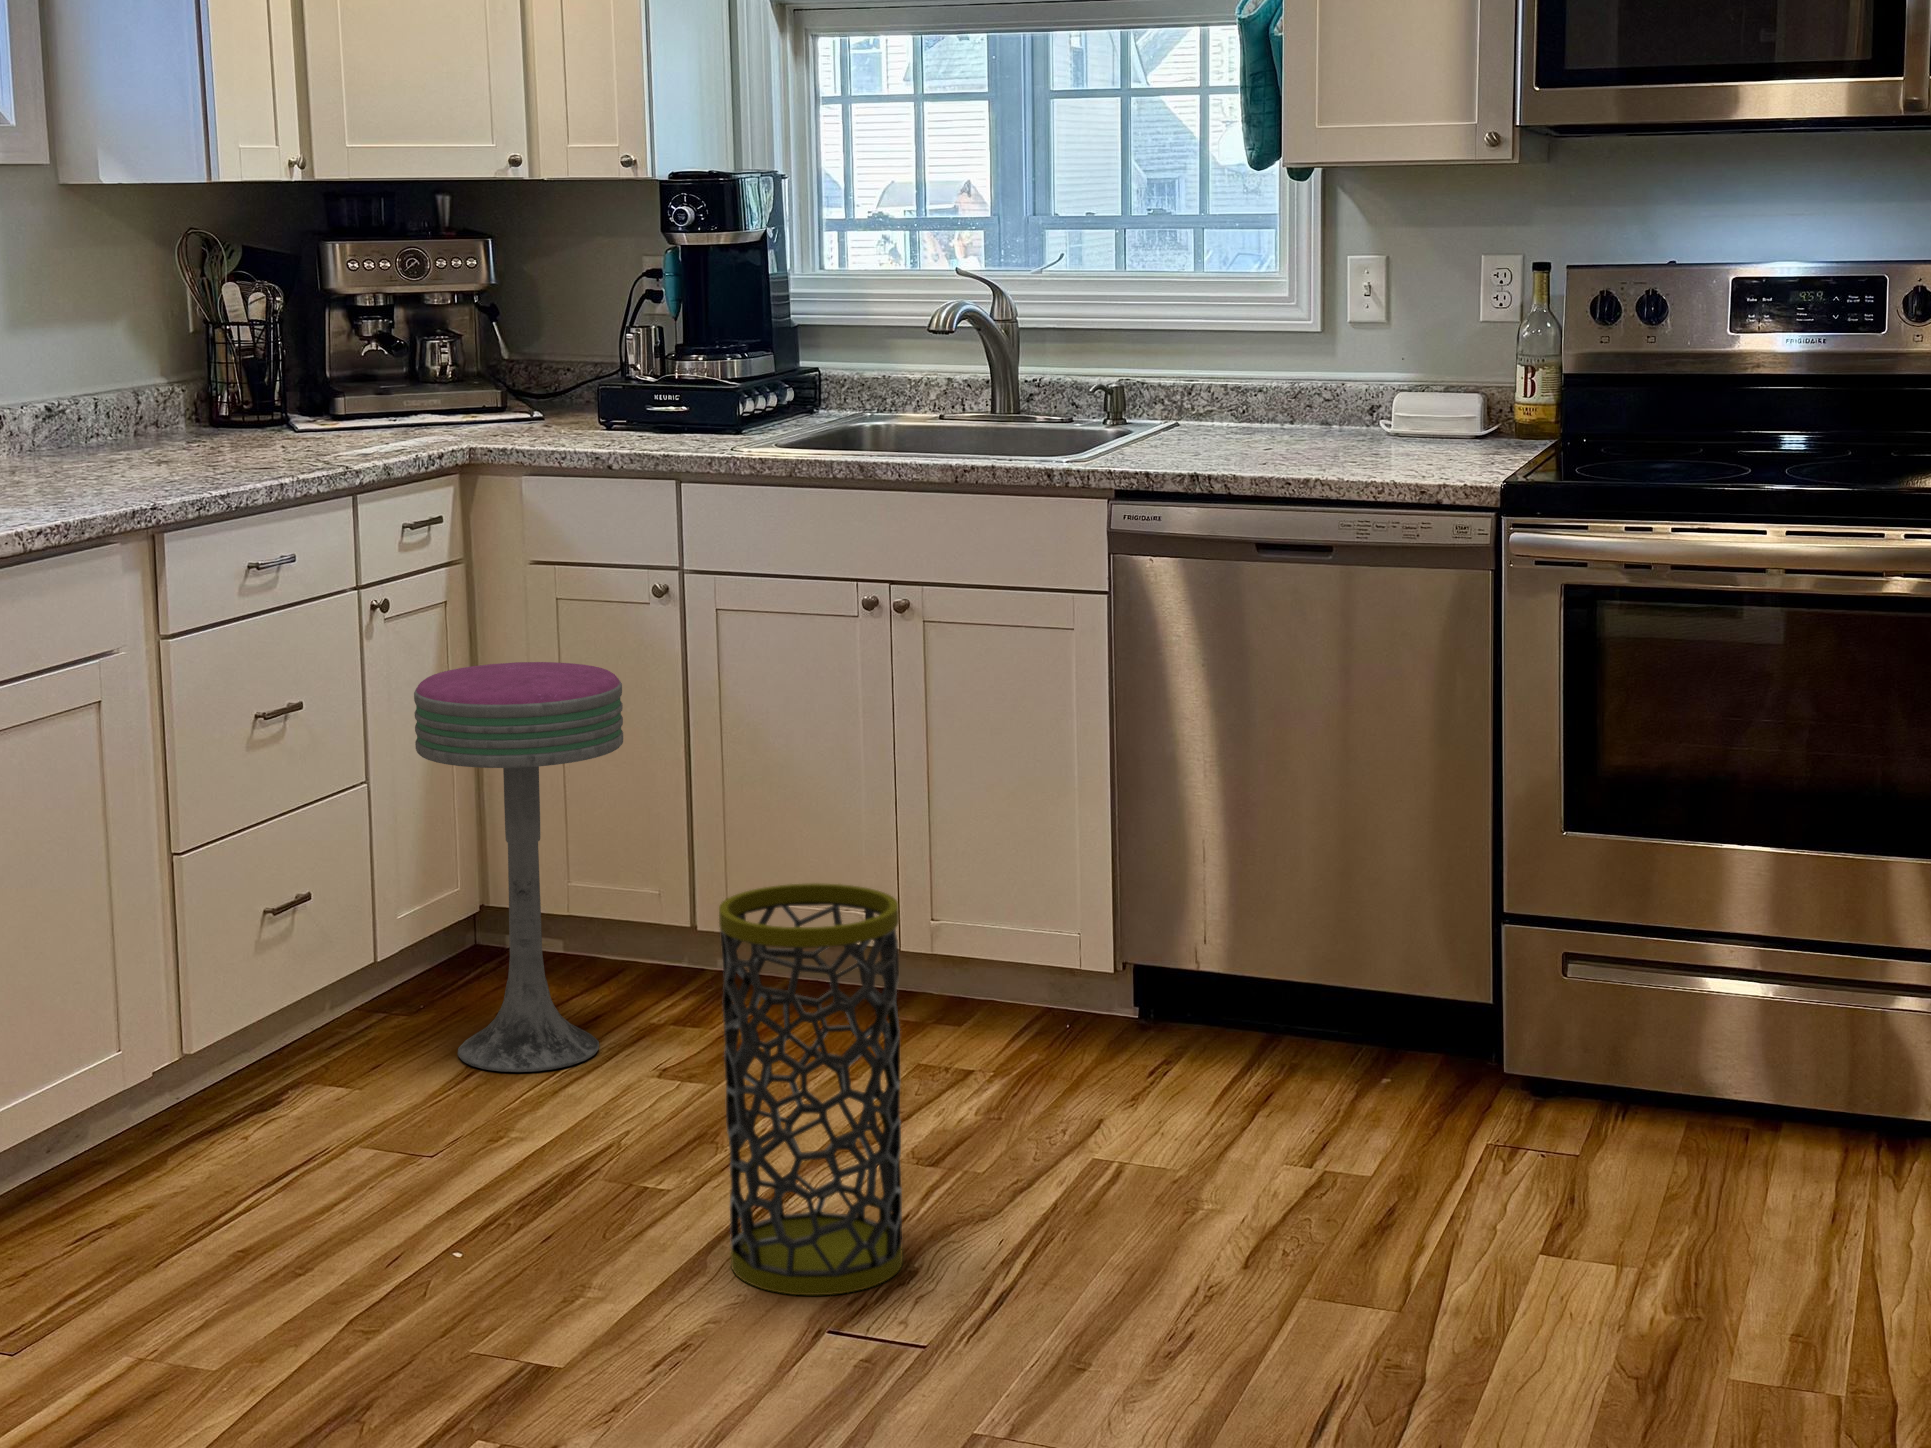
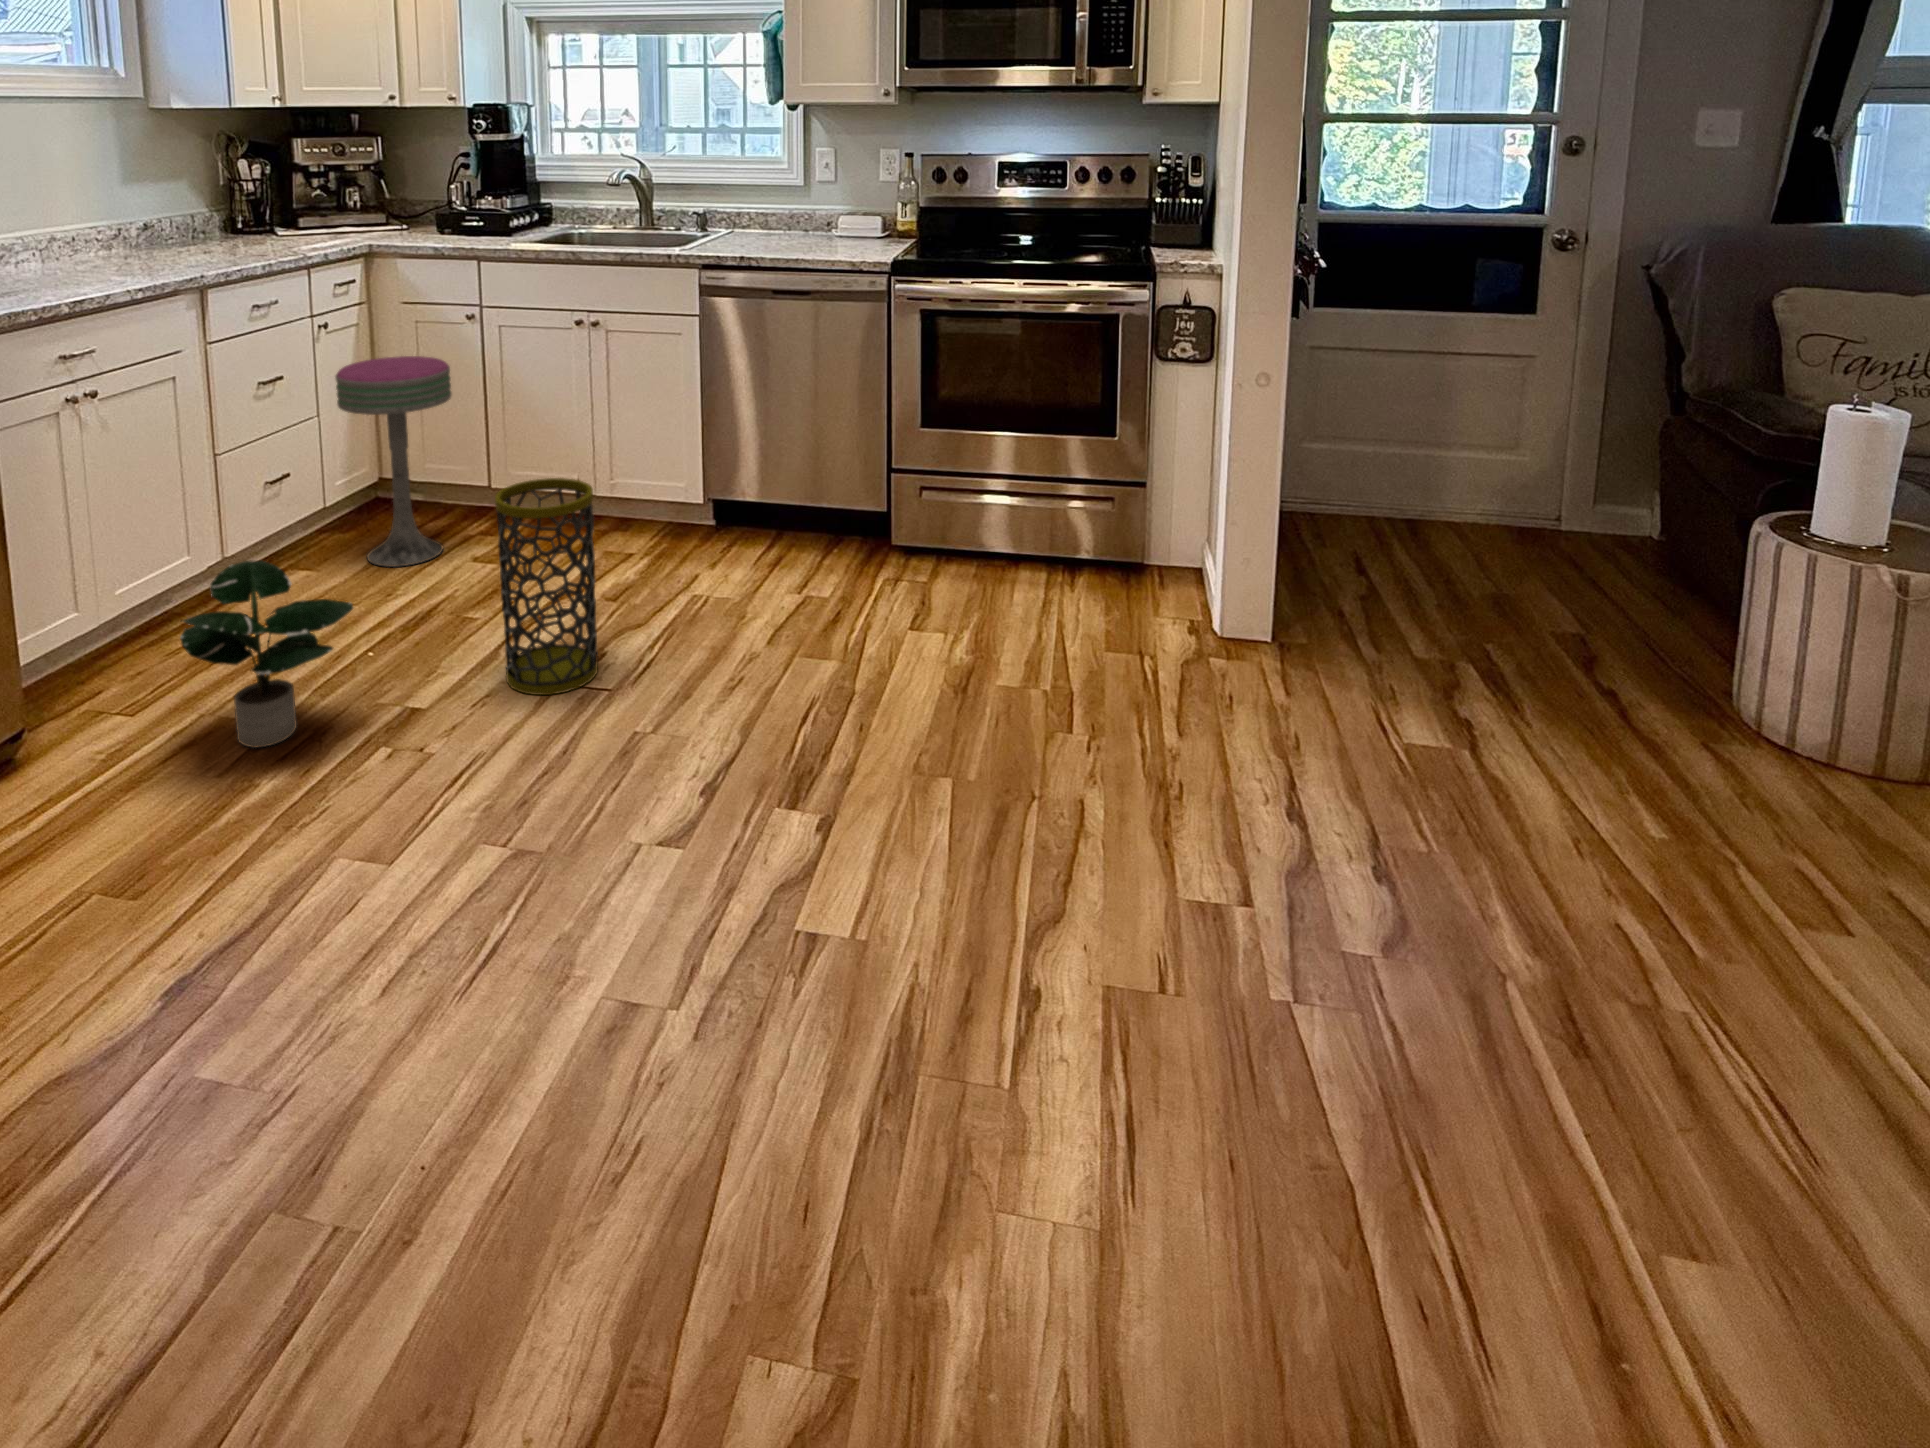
potted plant: none [183,1001,472,1335] -> present [180,560,353,748]

